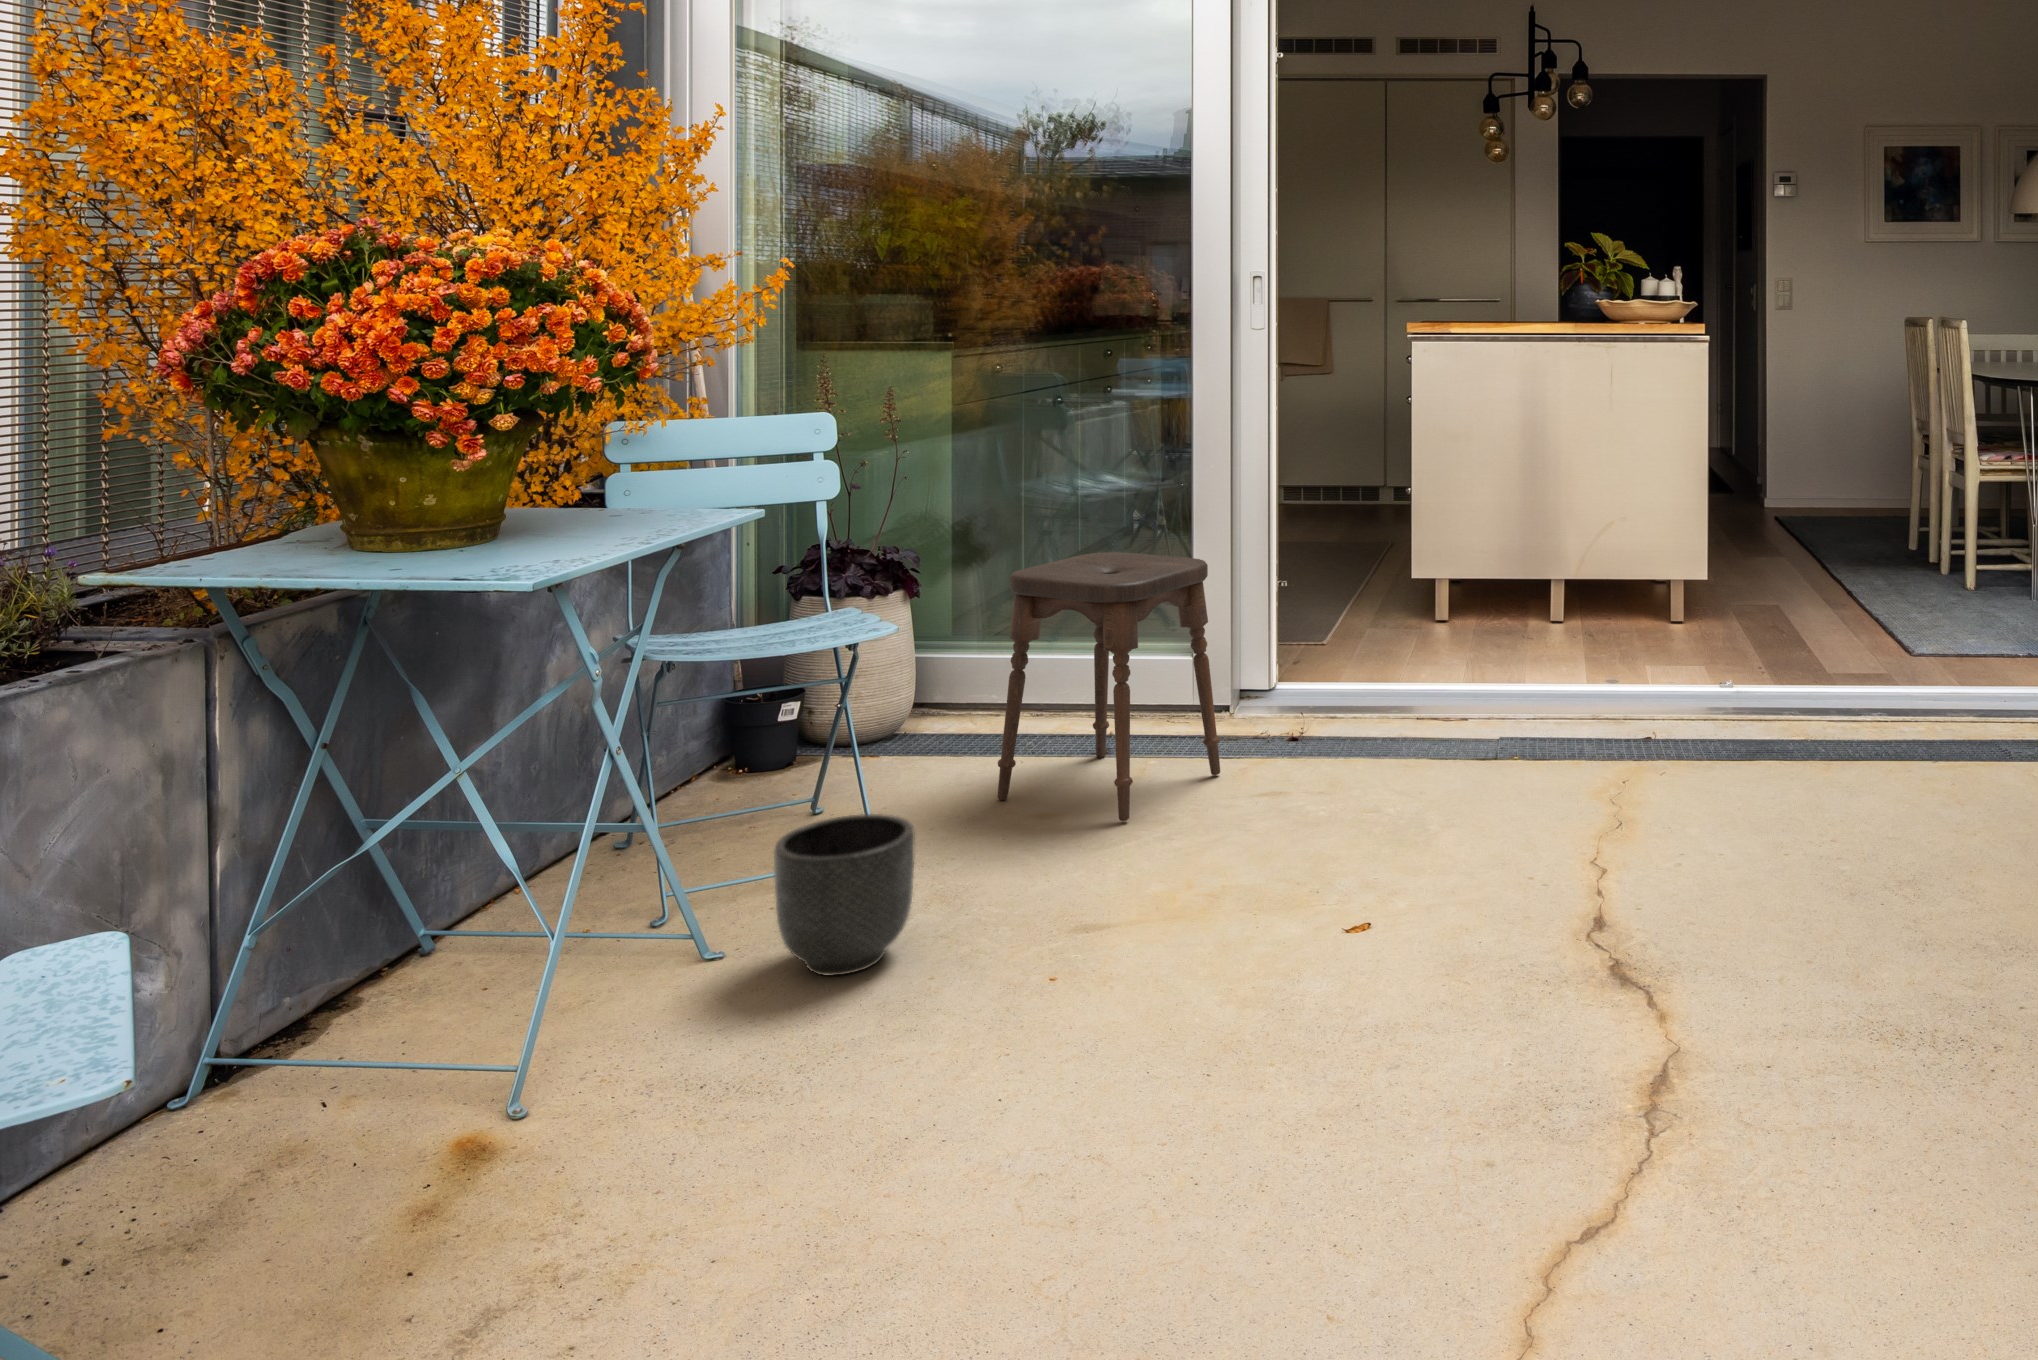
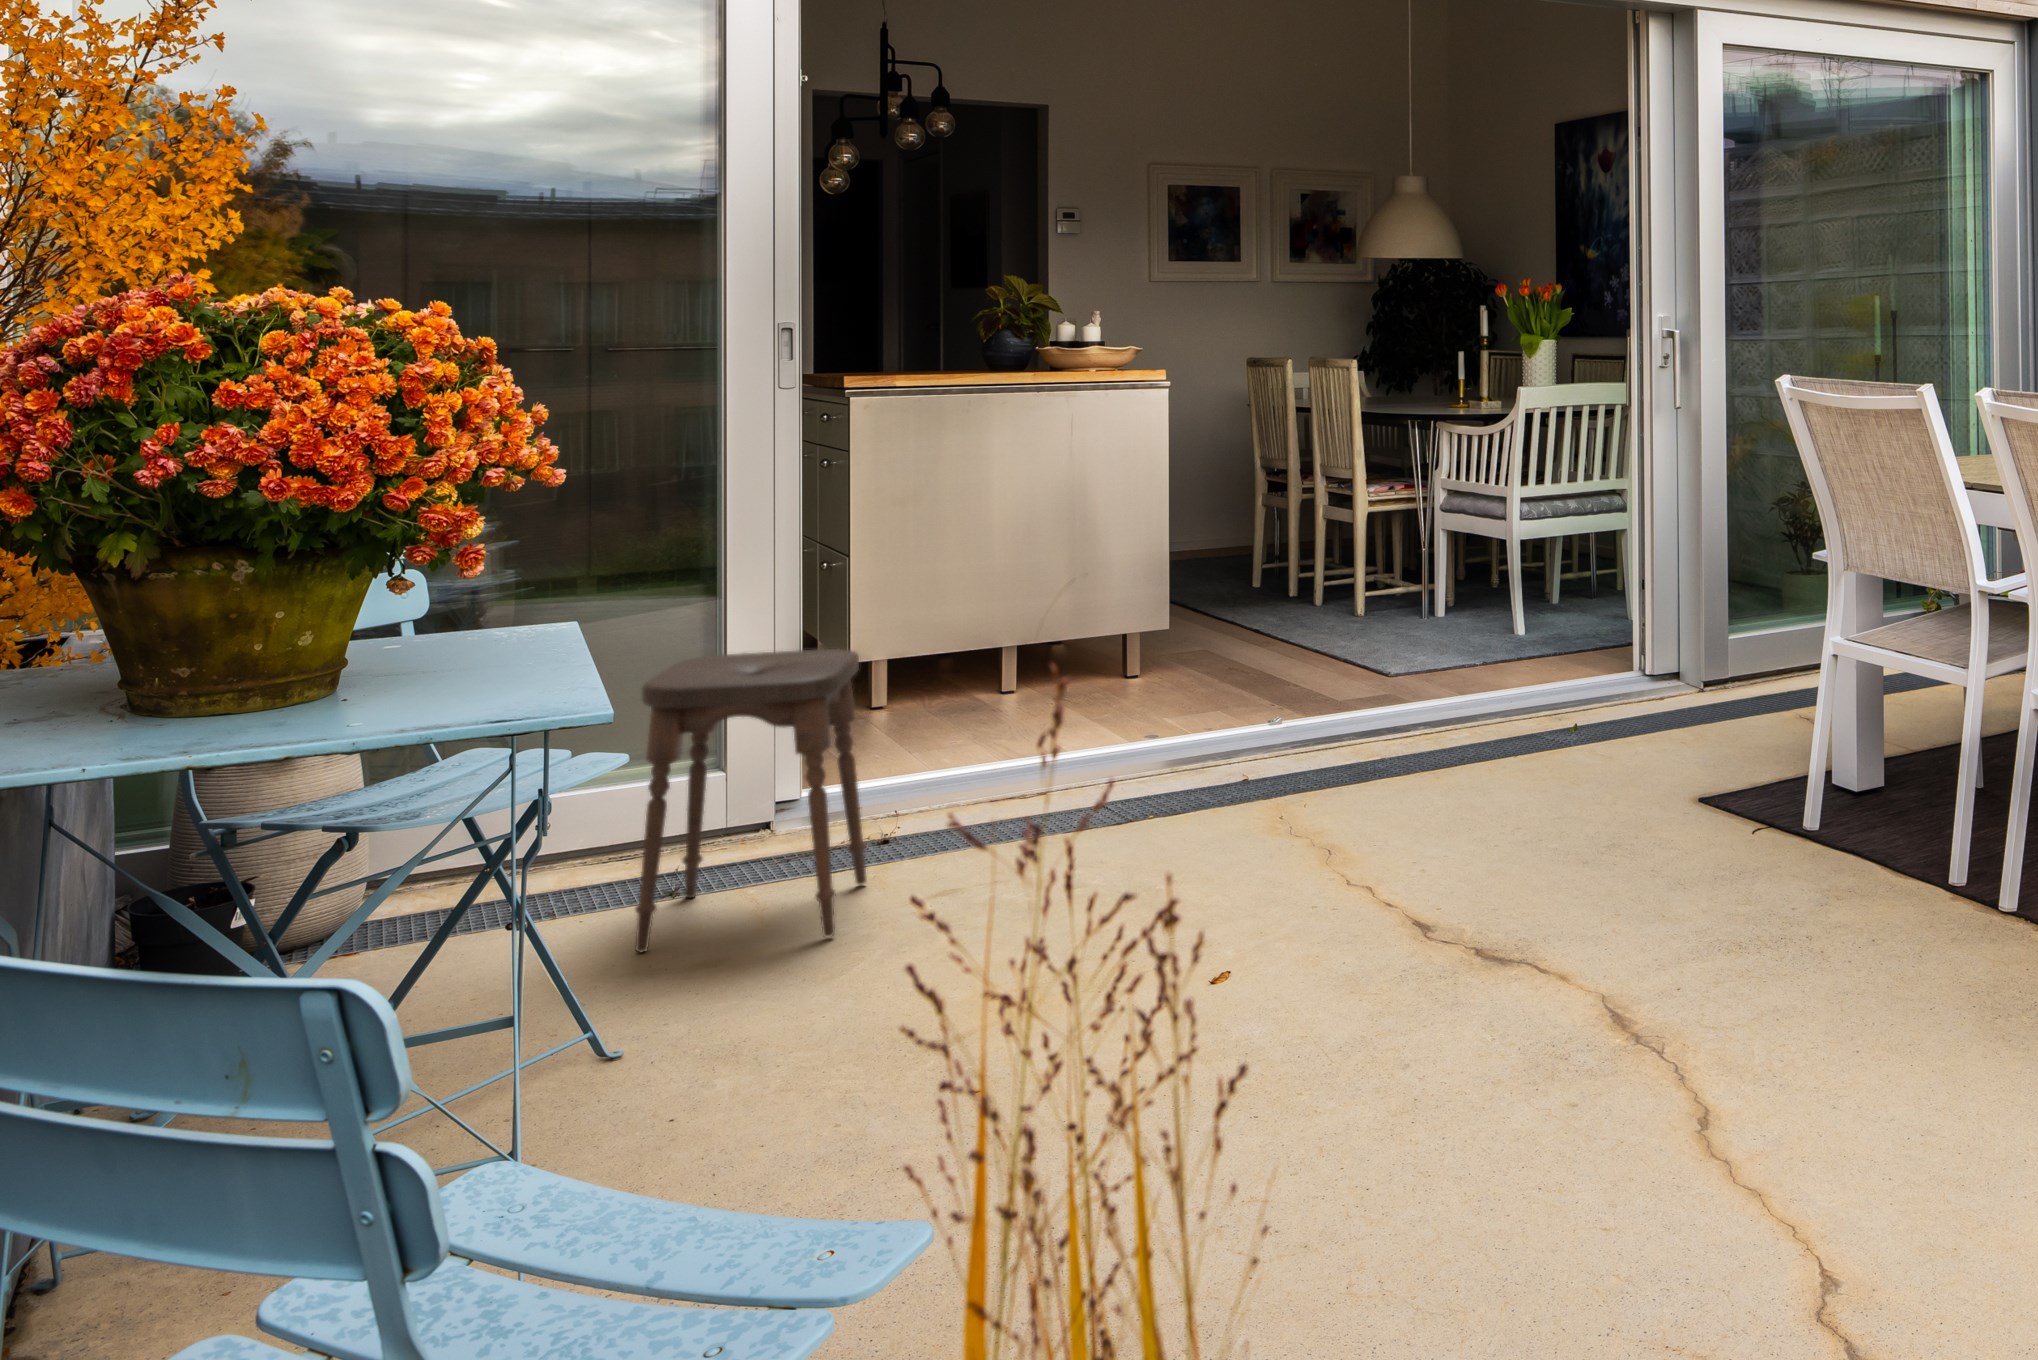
planter: present [774,814,915,976] -> none [649,936,804,1111]

